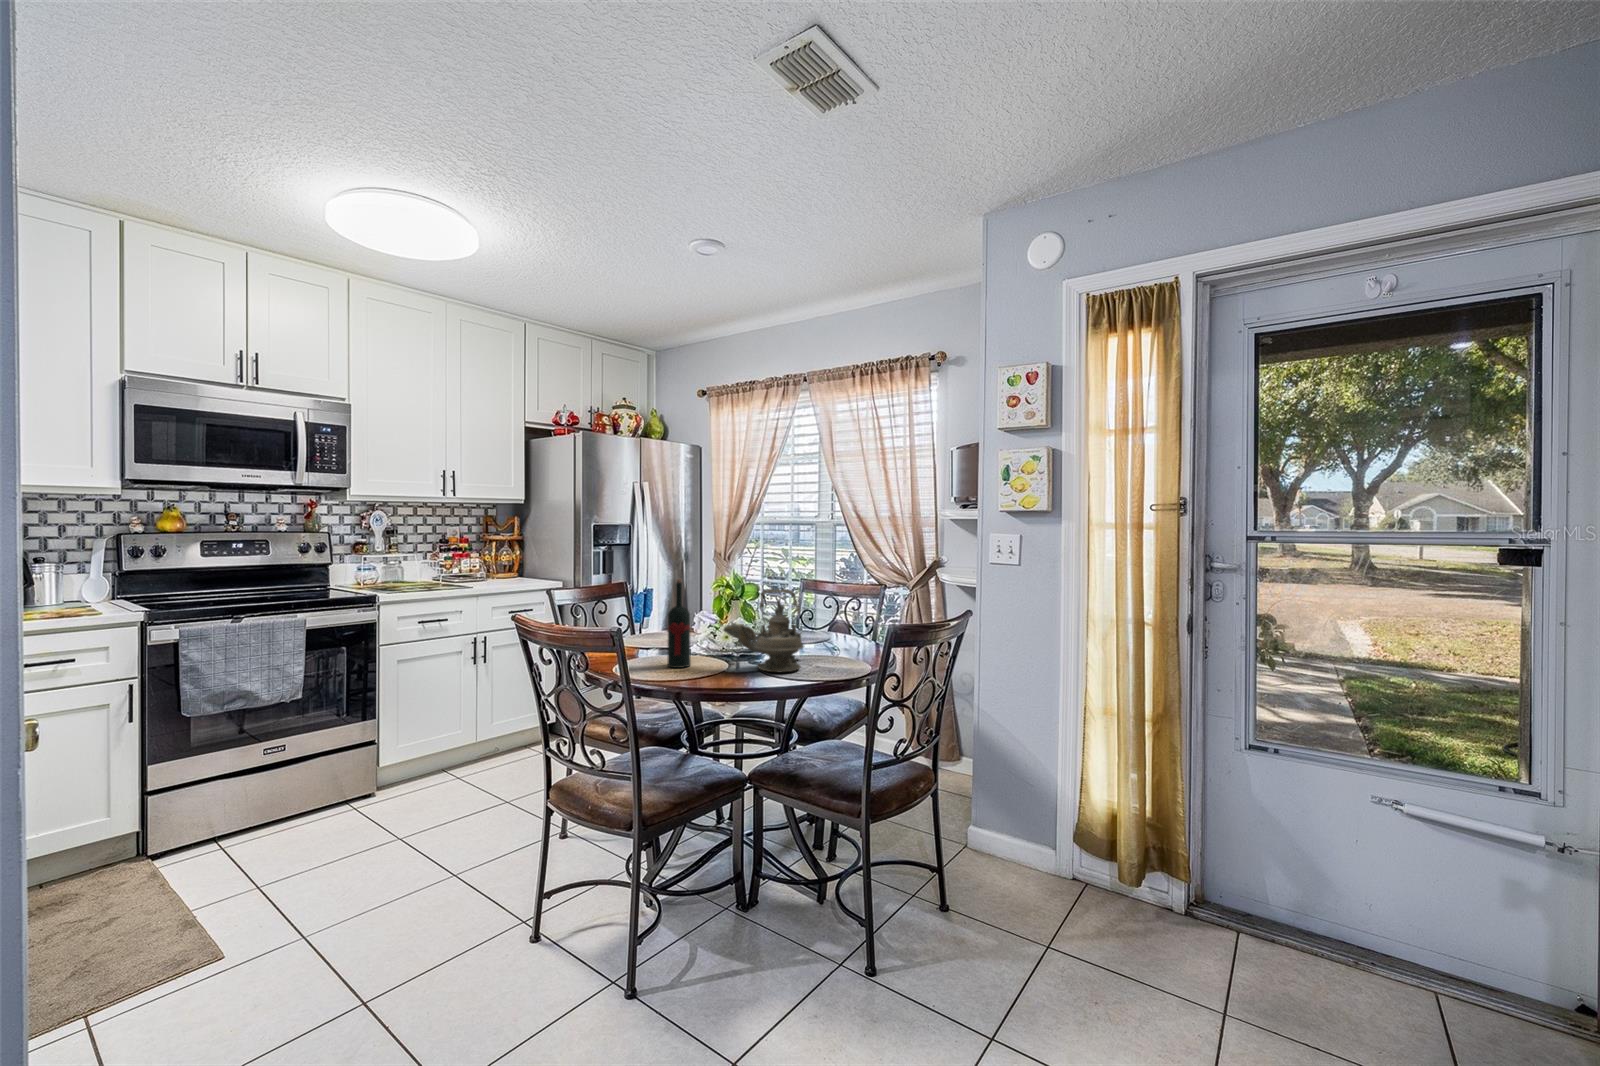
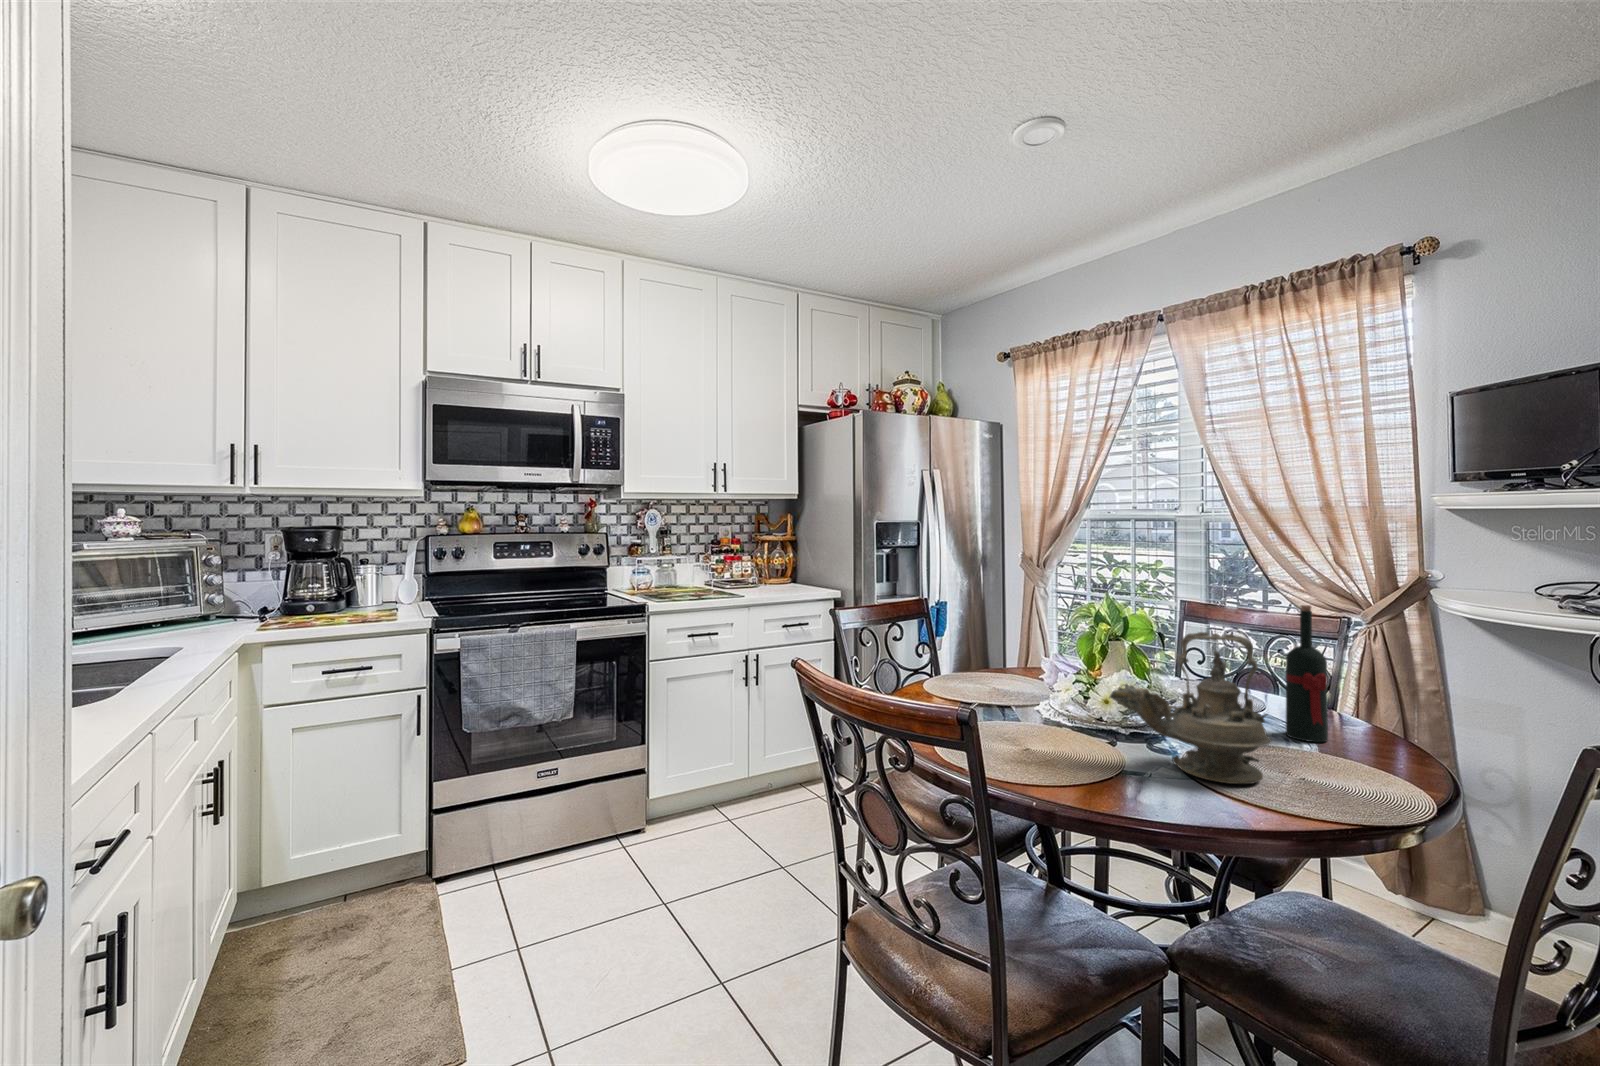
wine bottle: present [667,579,691,668] -> present [1286,605,1328,742]

